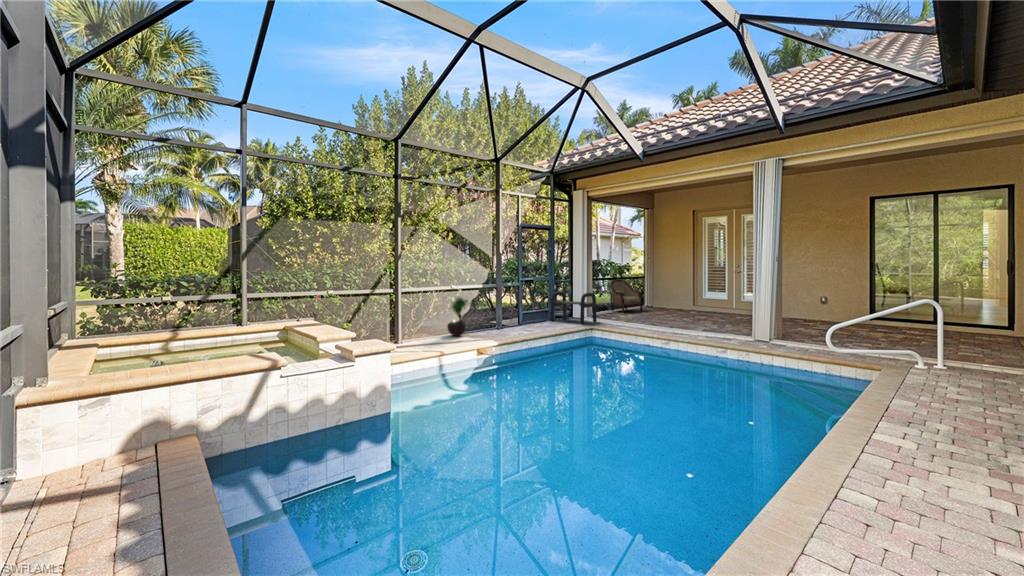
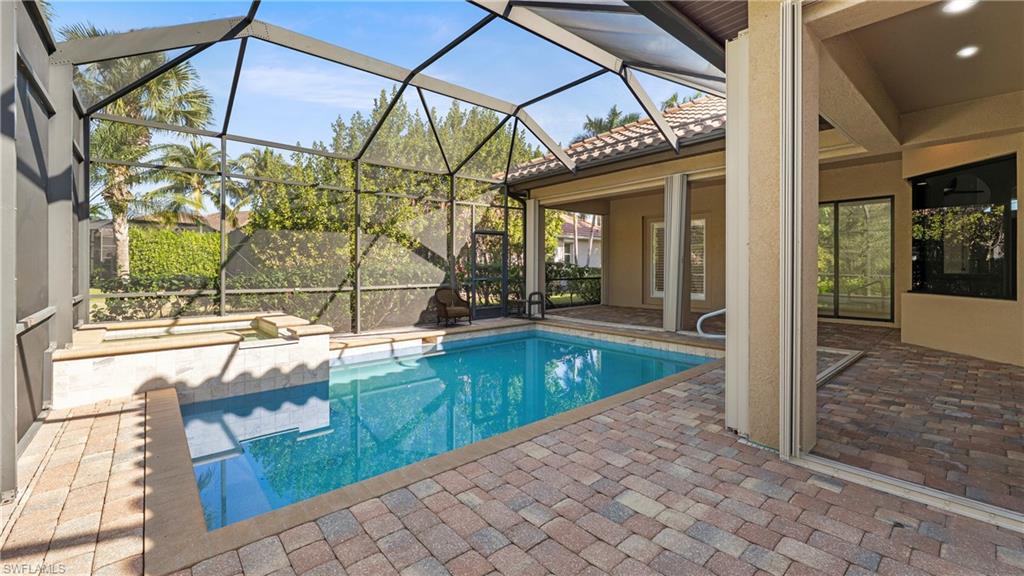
armchair: present [611,279,643,313] -> present [435,286,472,327]
potted tree: present [447,297,470,336] -> none [402,291,423,328]

